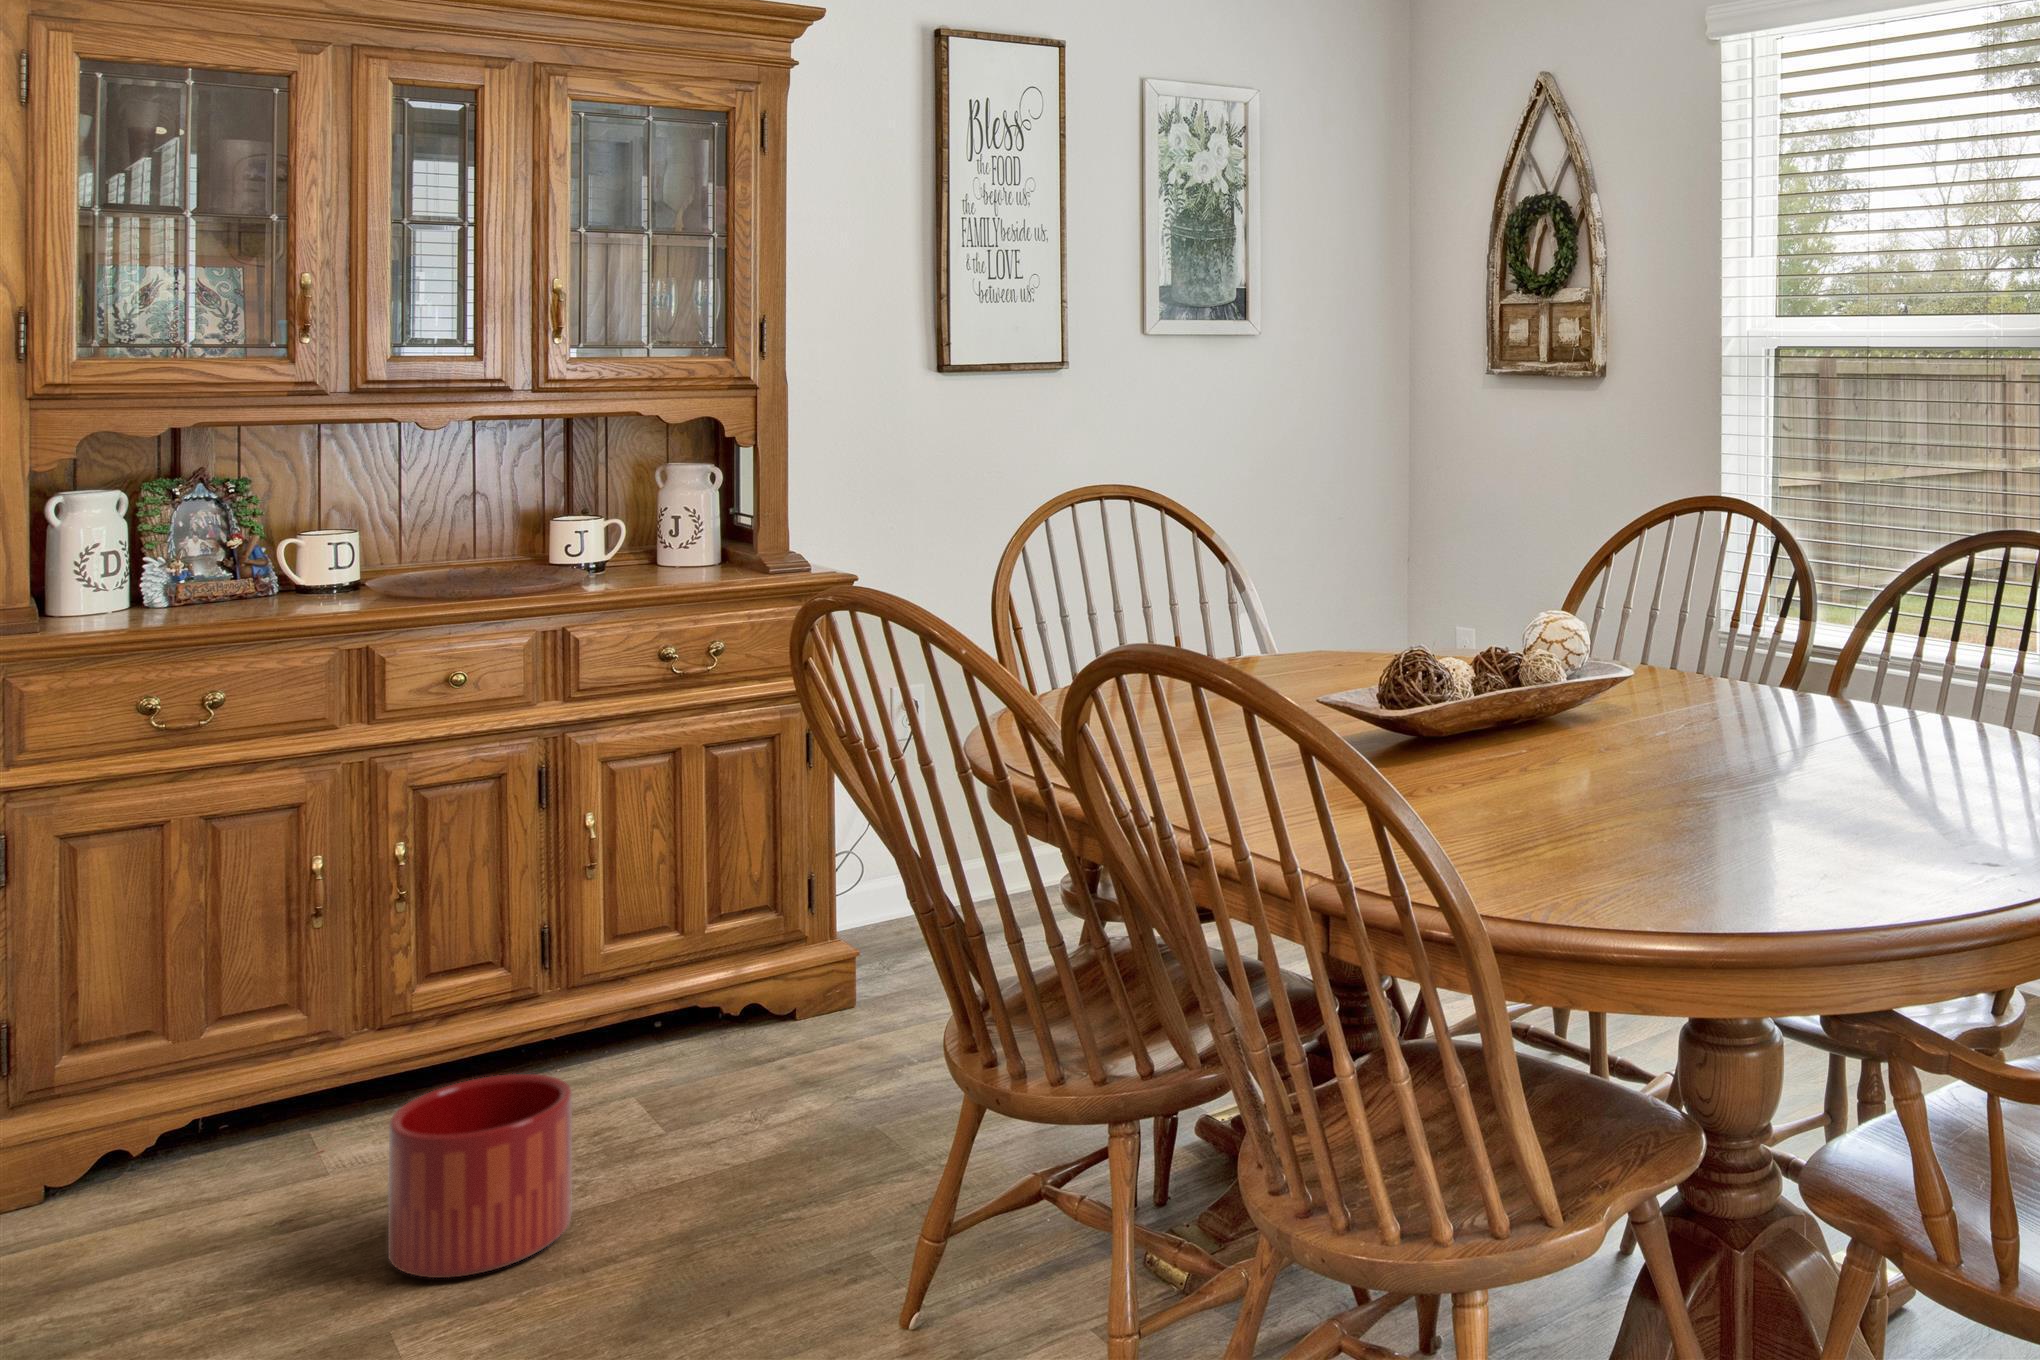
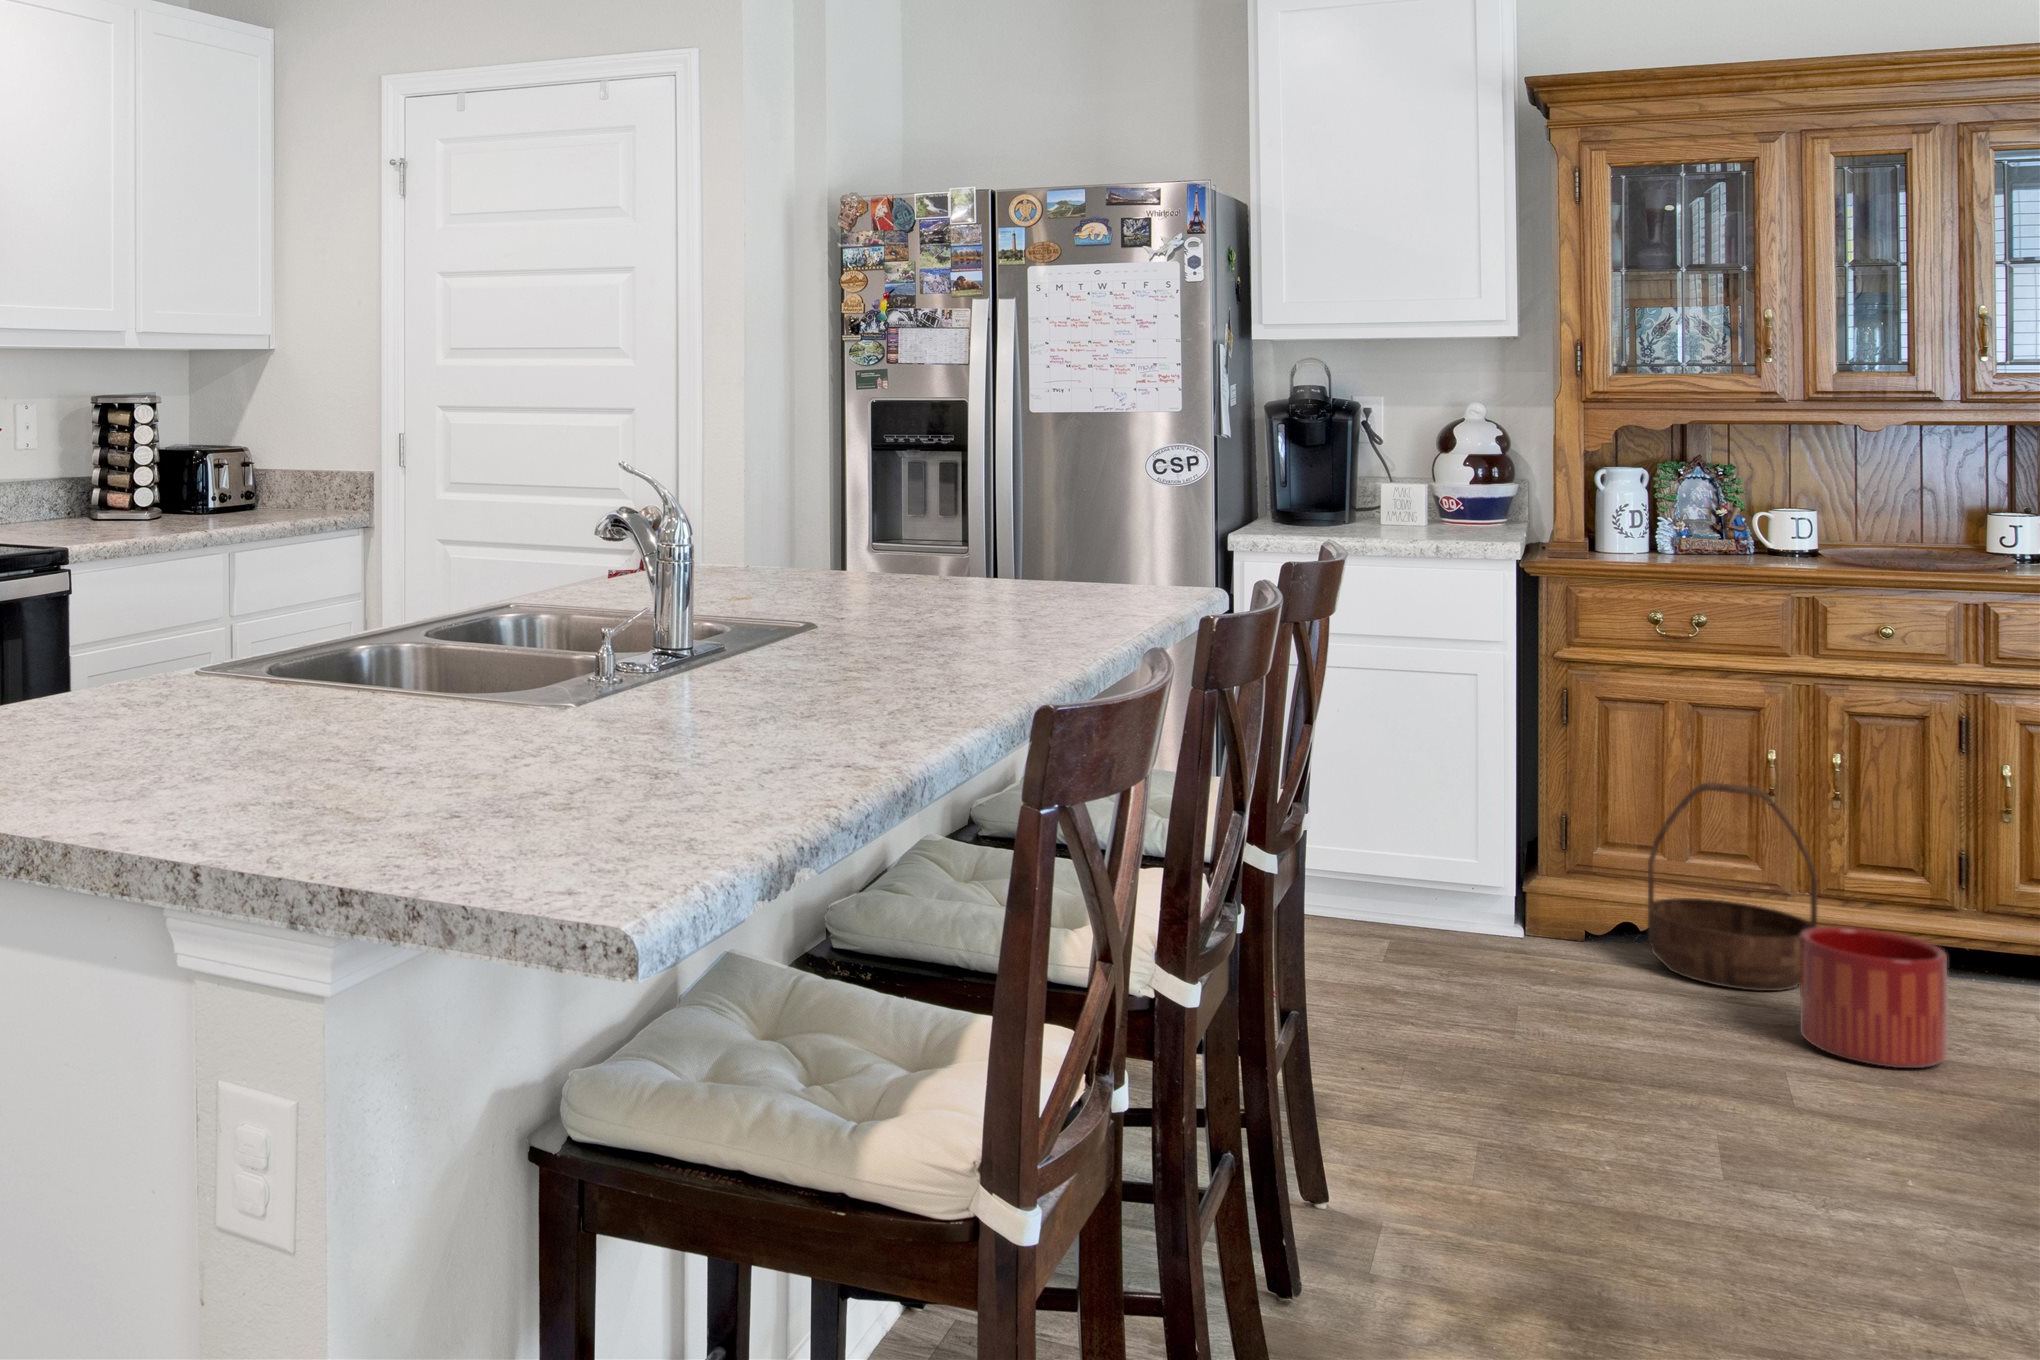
basket: none [142,920,385,1224] -> present [1648,782,1818,991]

